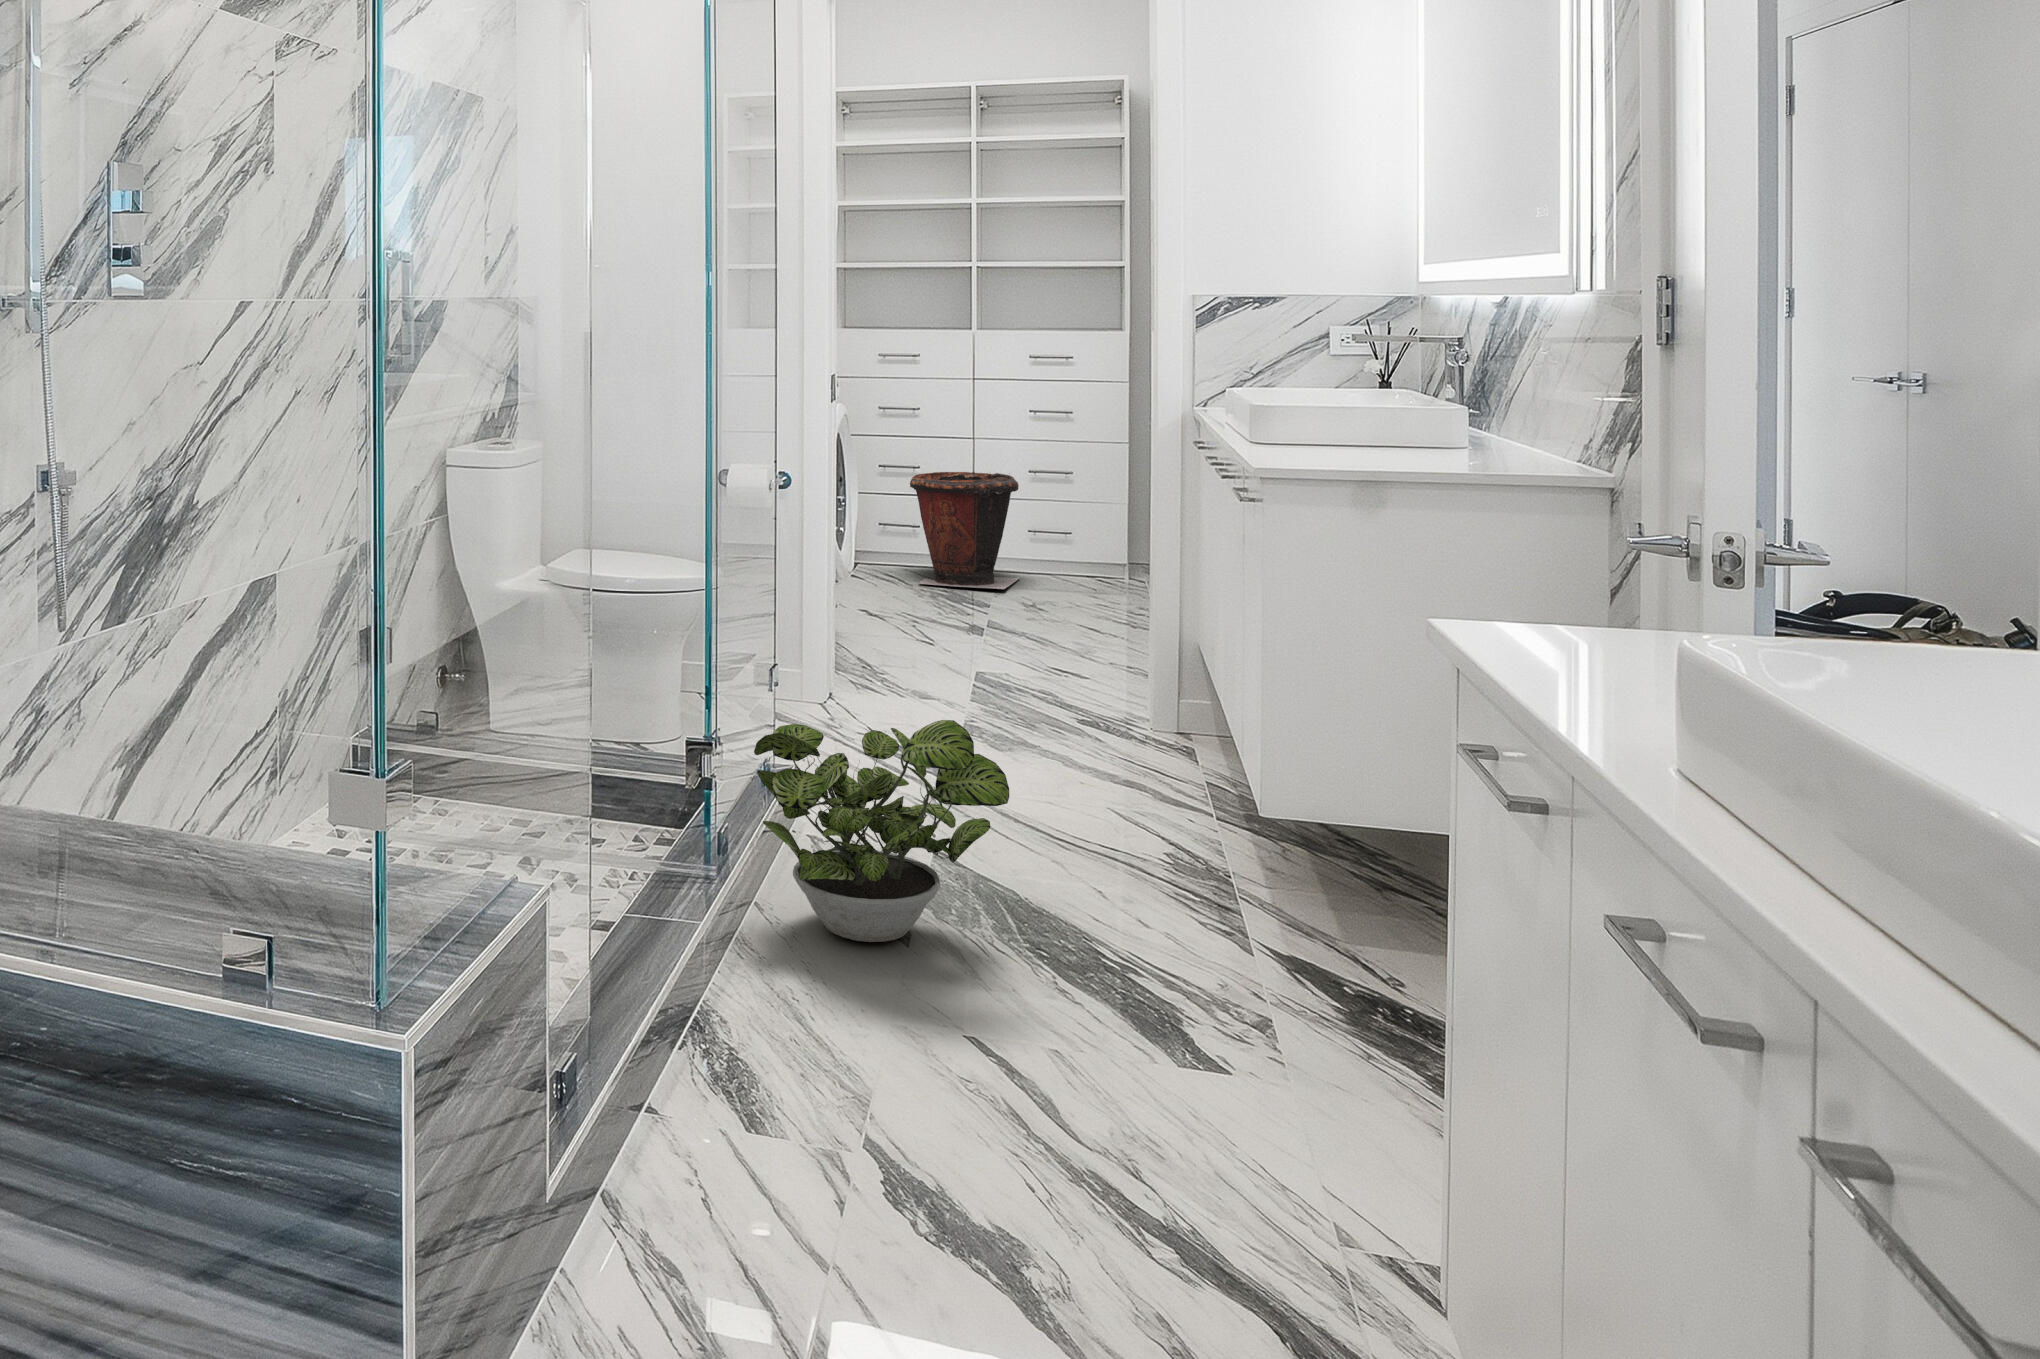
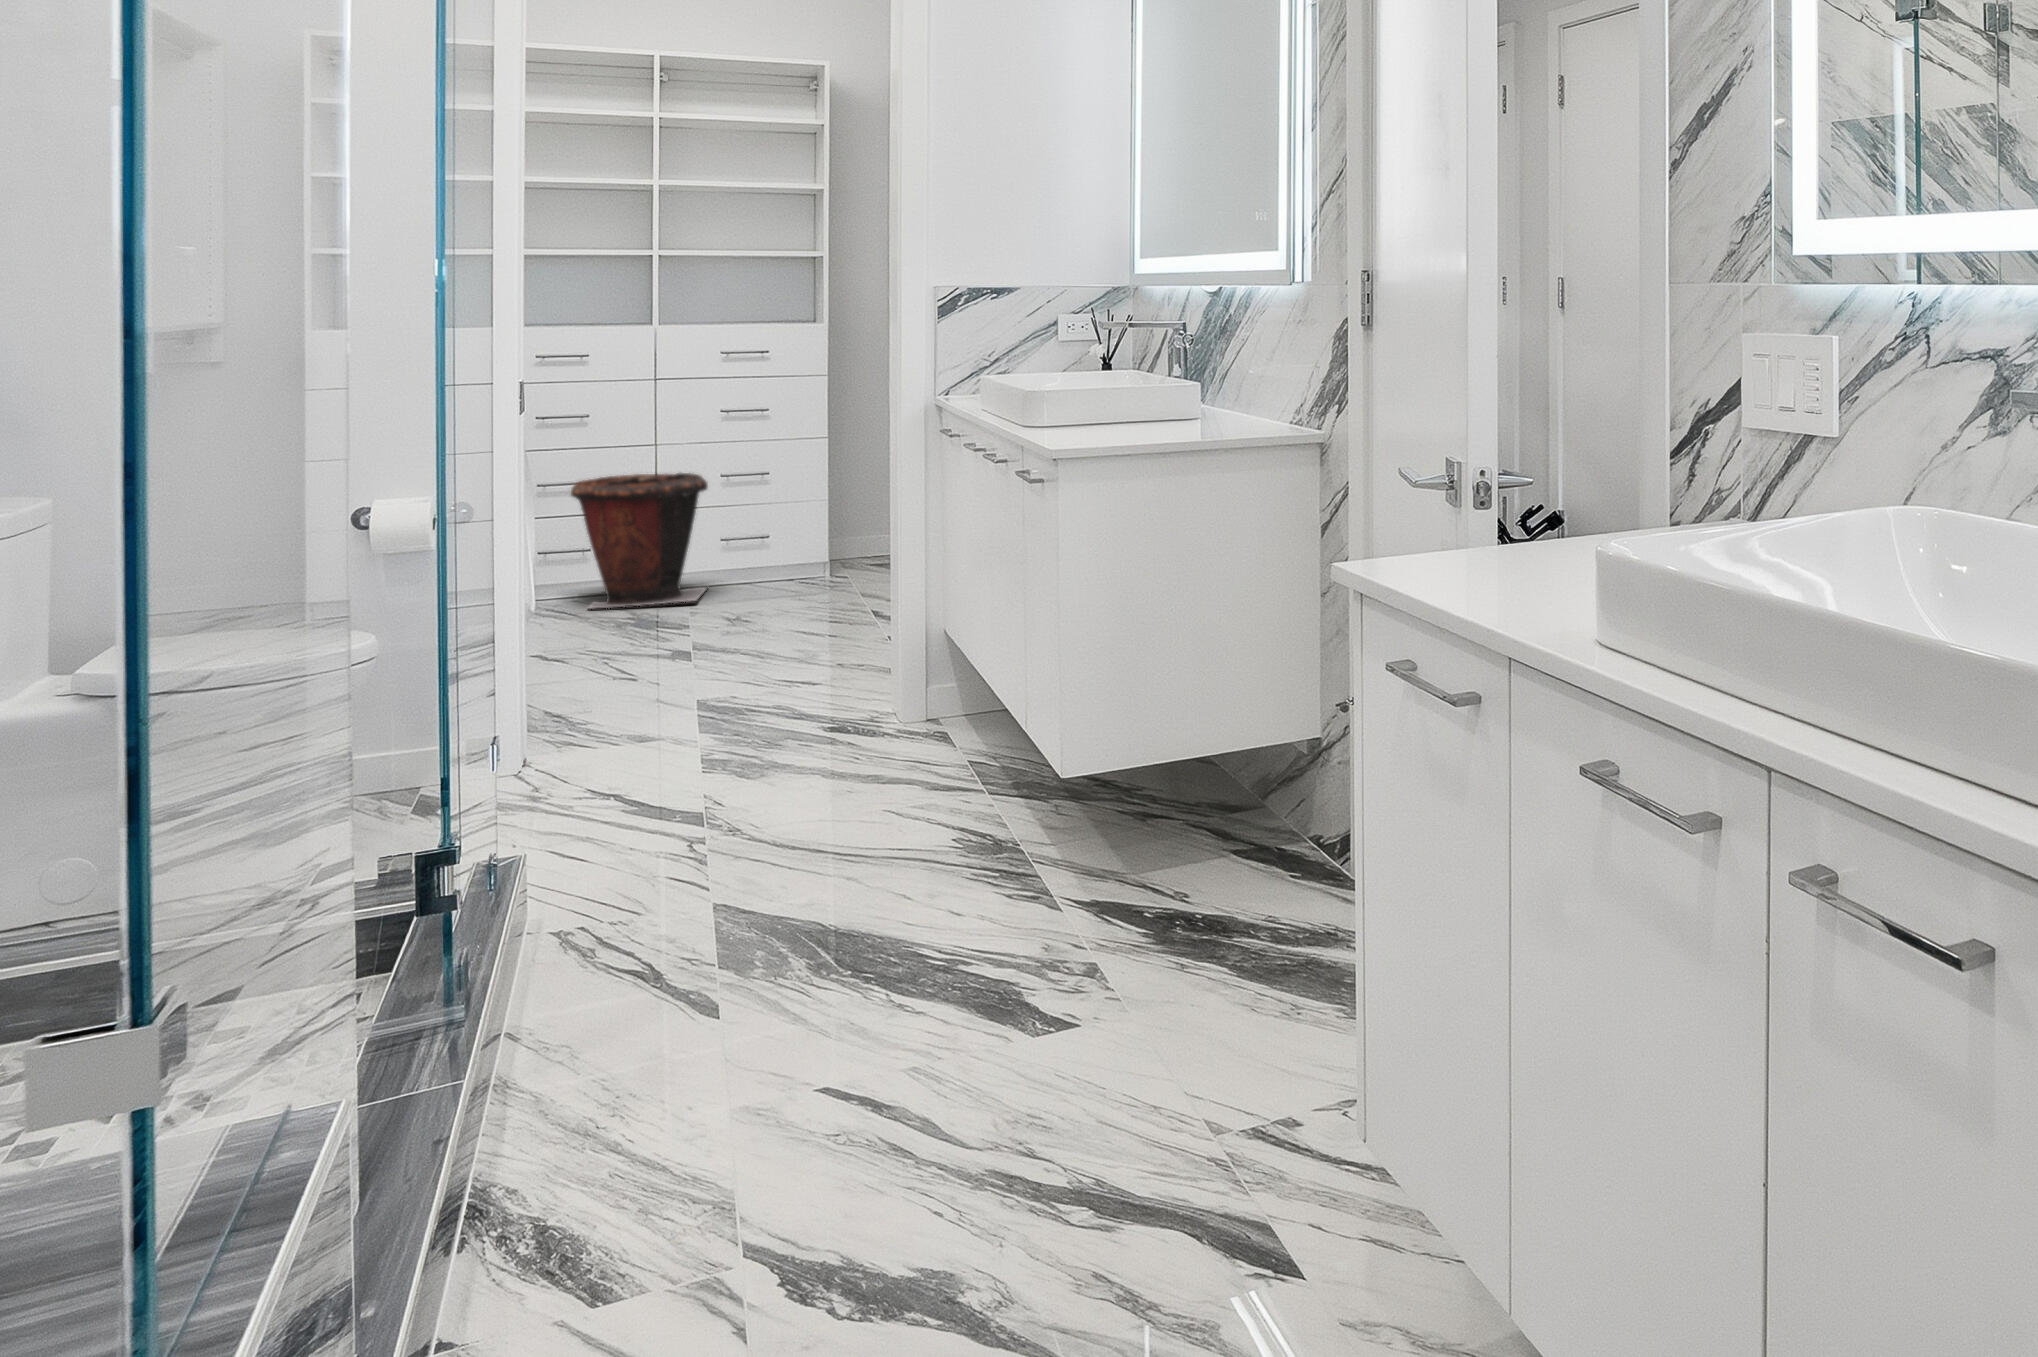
potted plant: present [754,720,1009,942] -> none [495,751,838,1034]

